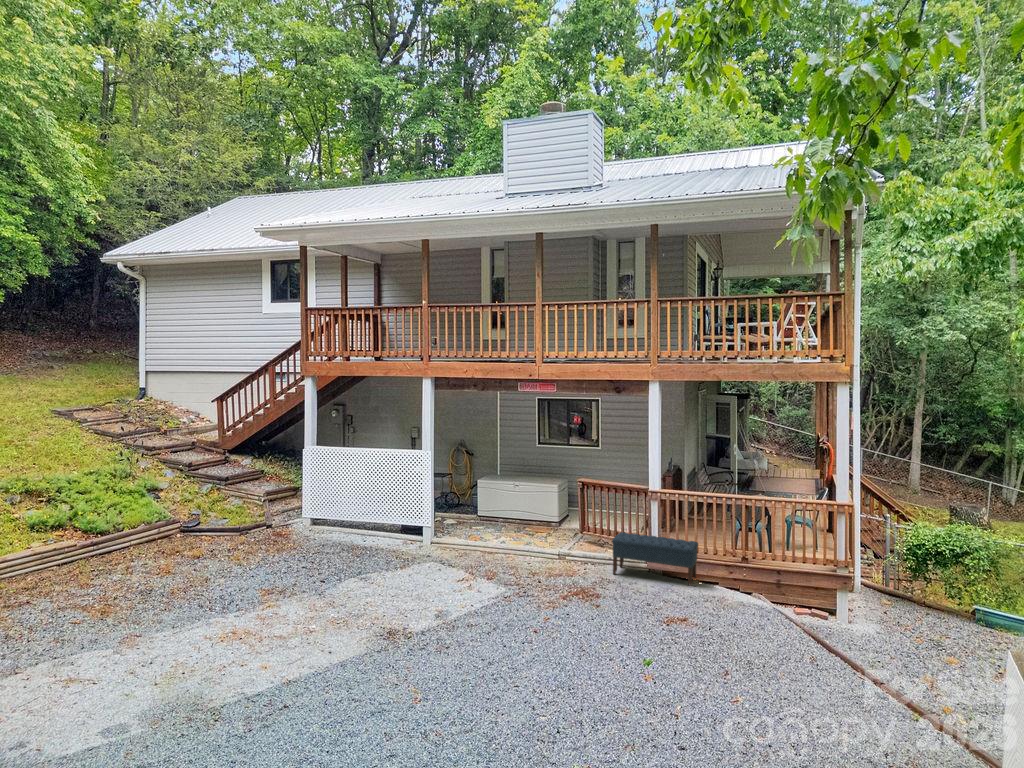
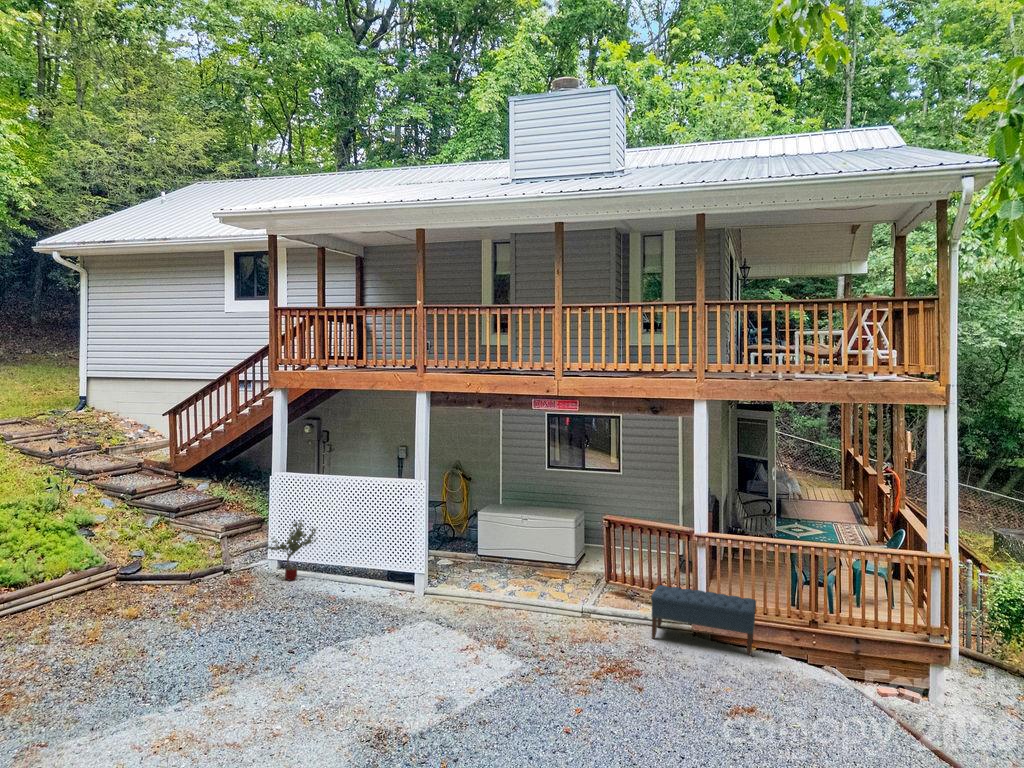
potted tree: none [301,484,343,535] -> present [267,520,316,581]

